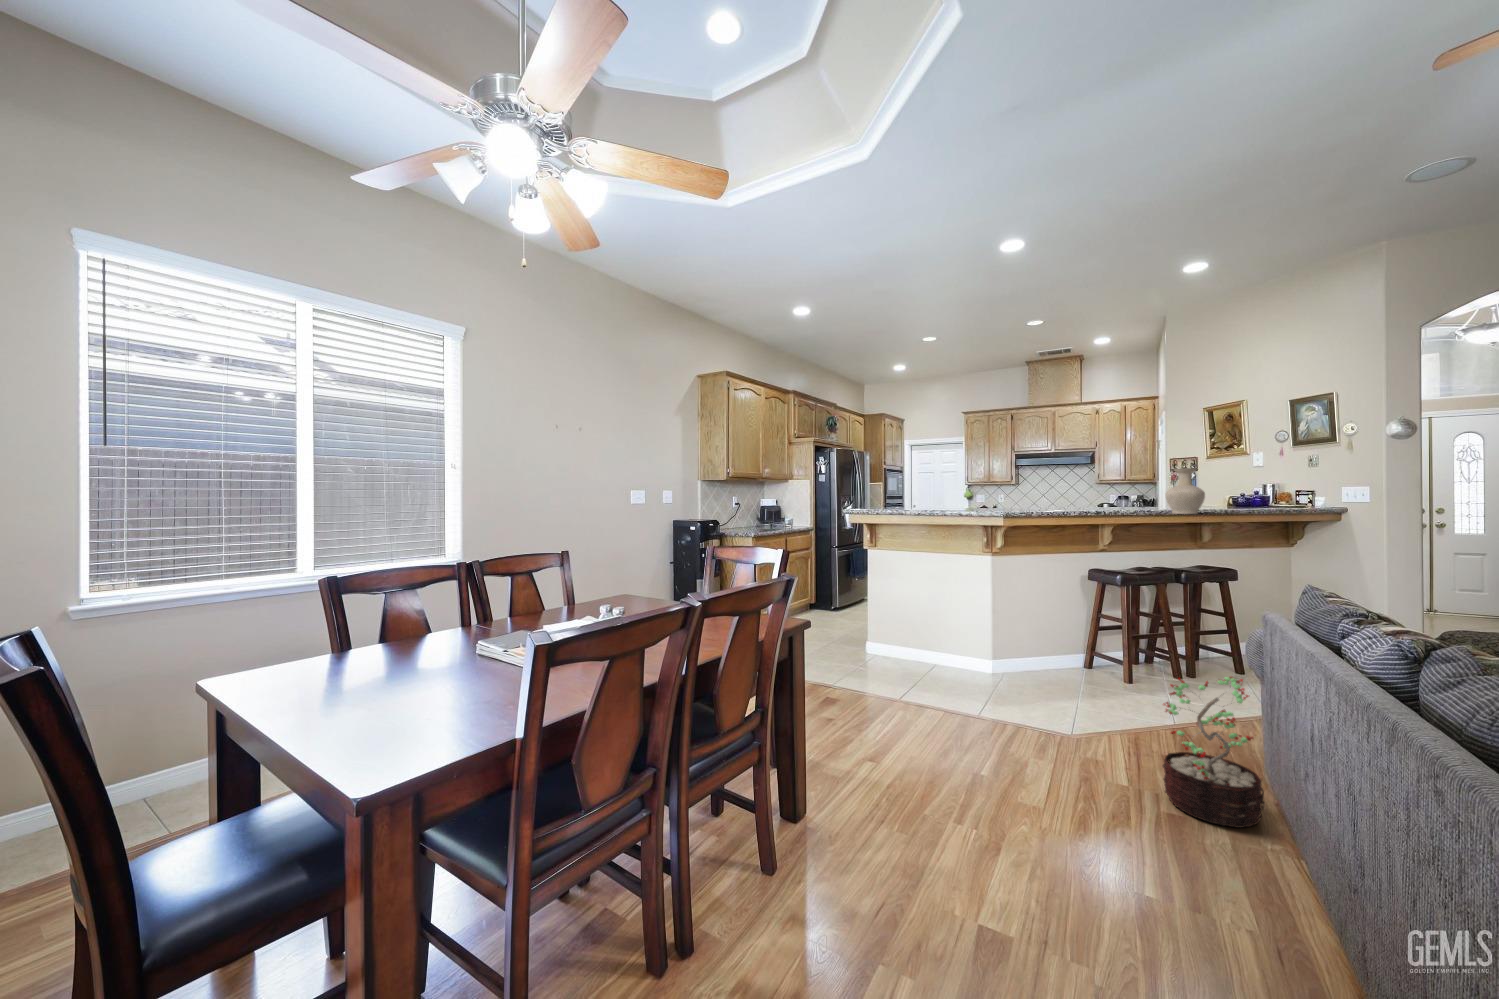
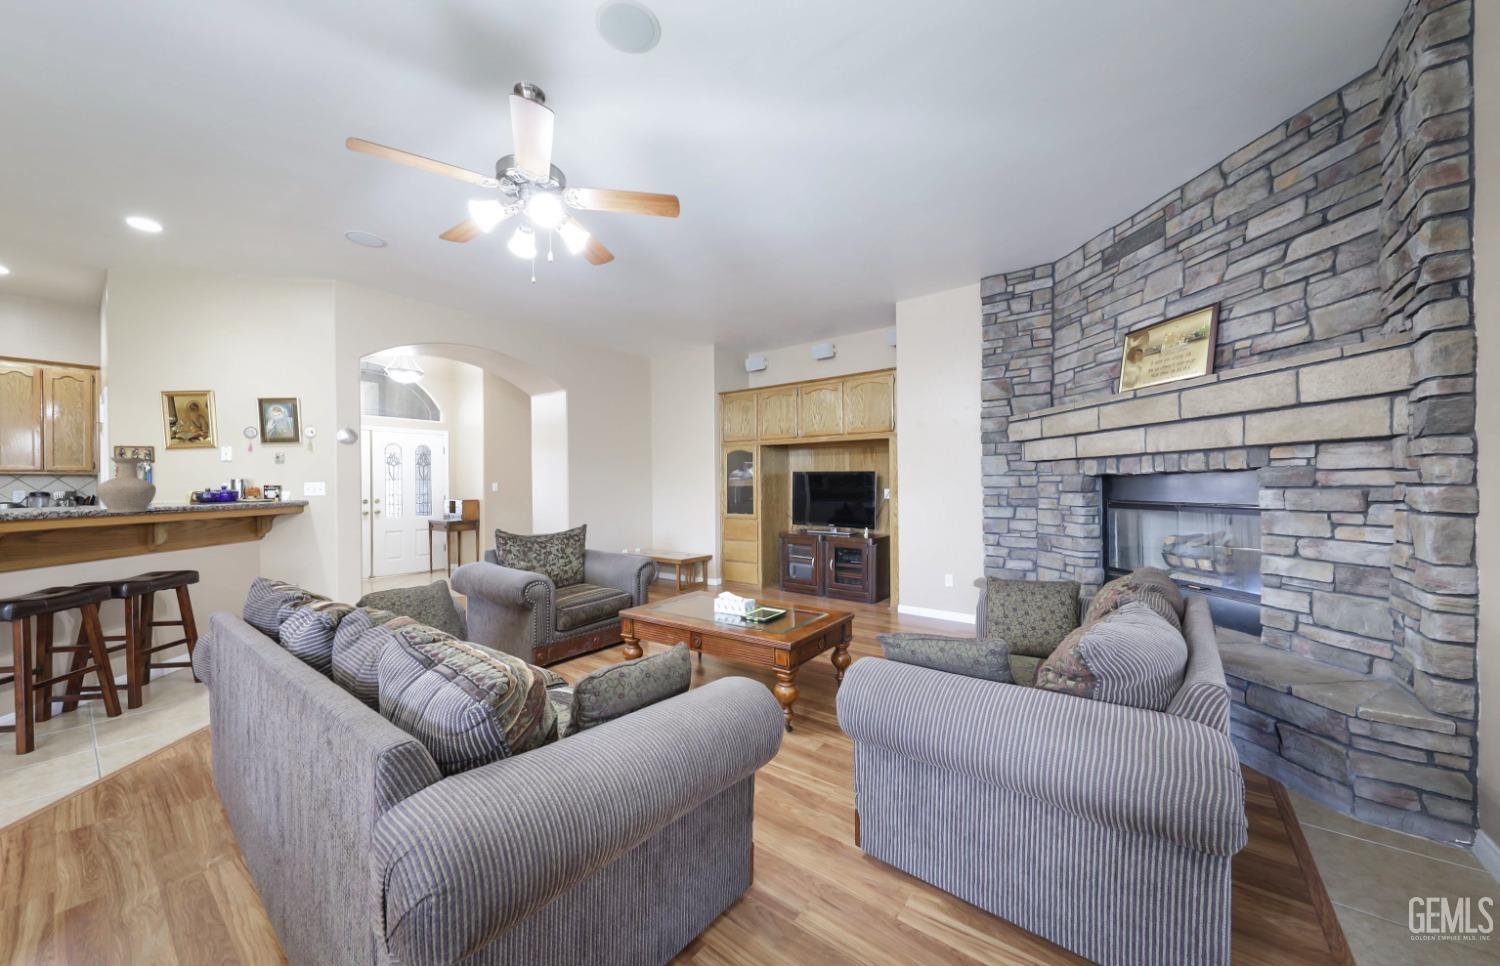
decorative plant: present [1163,677,1264,828] -> none [54,697,207,904]

